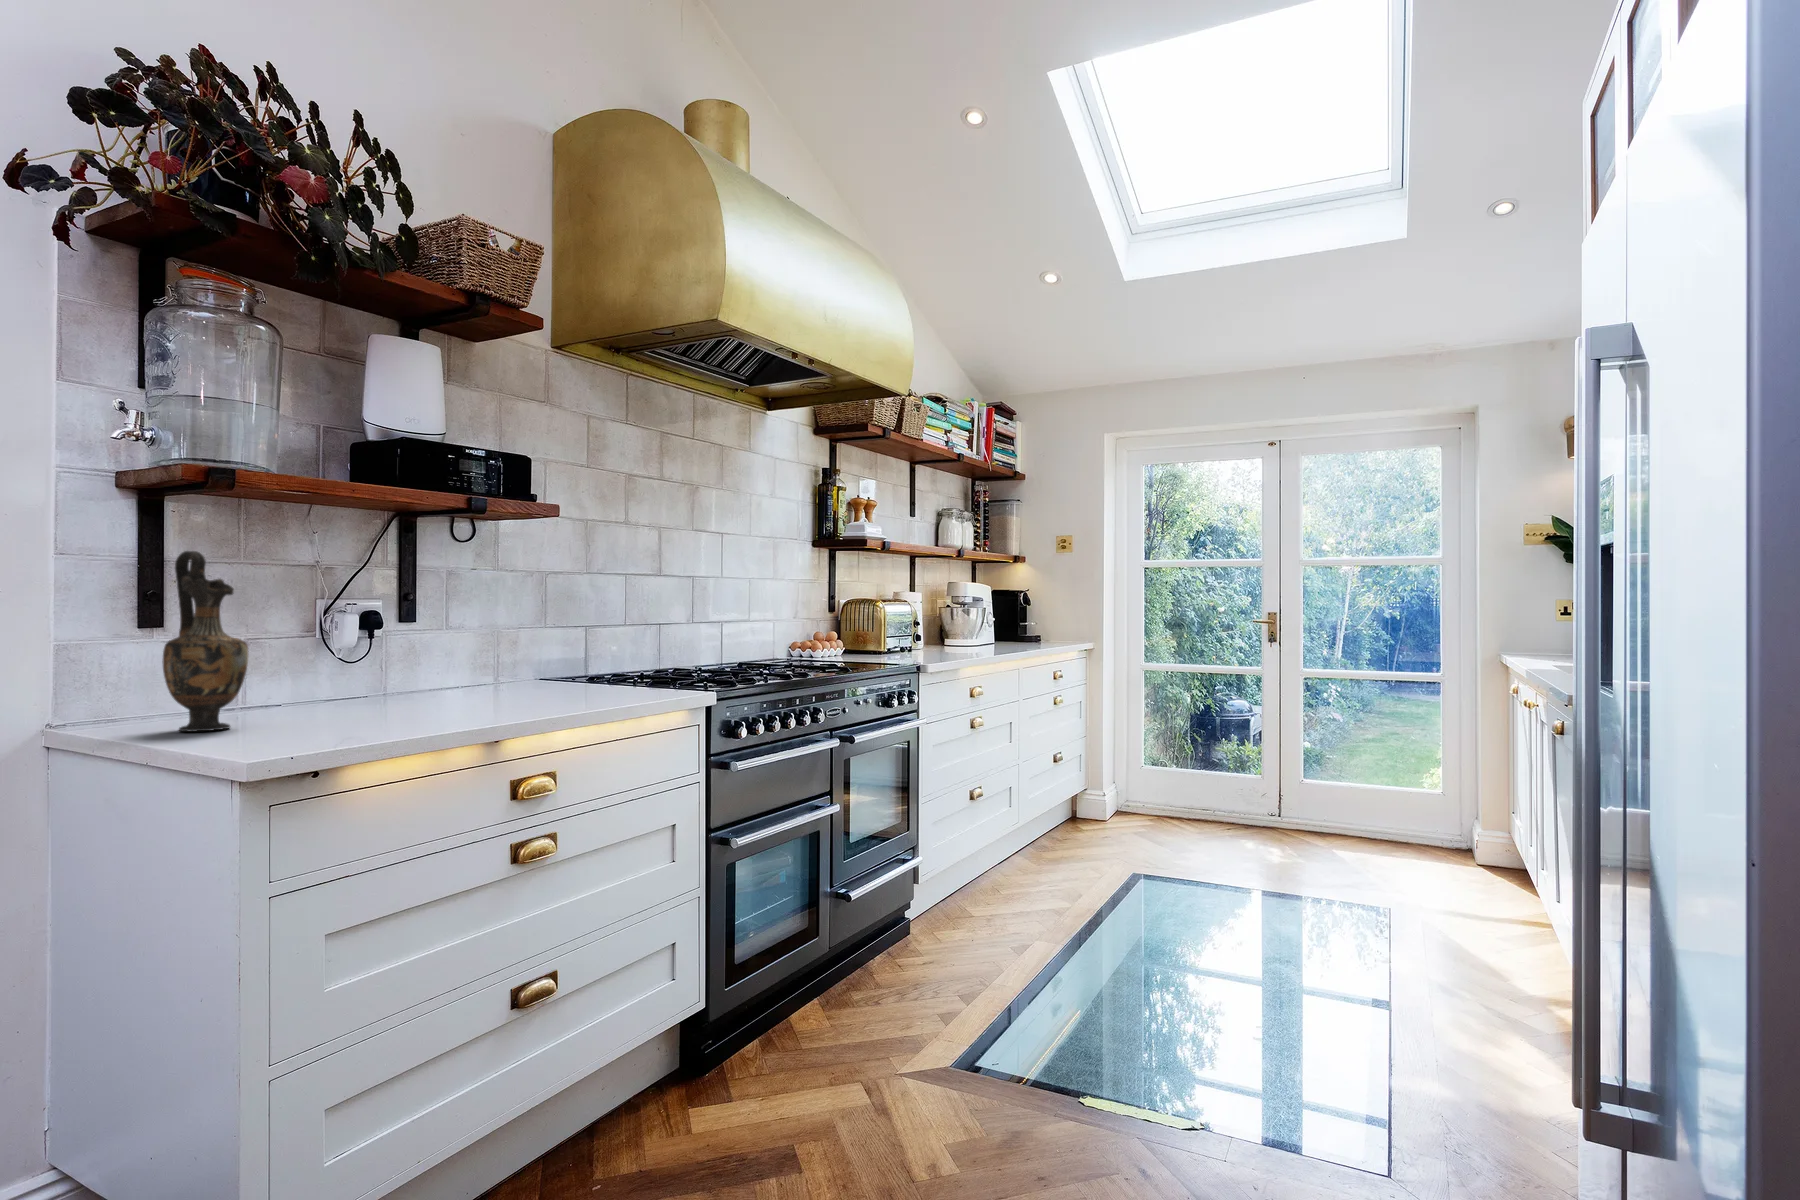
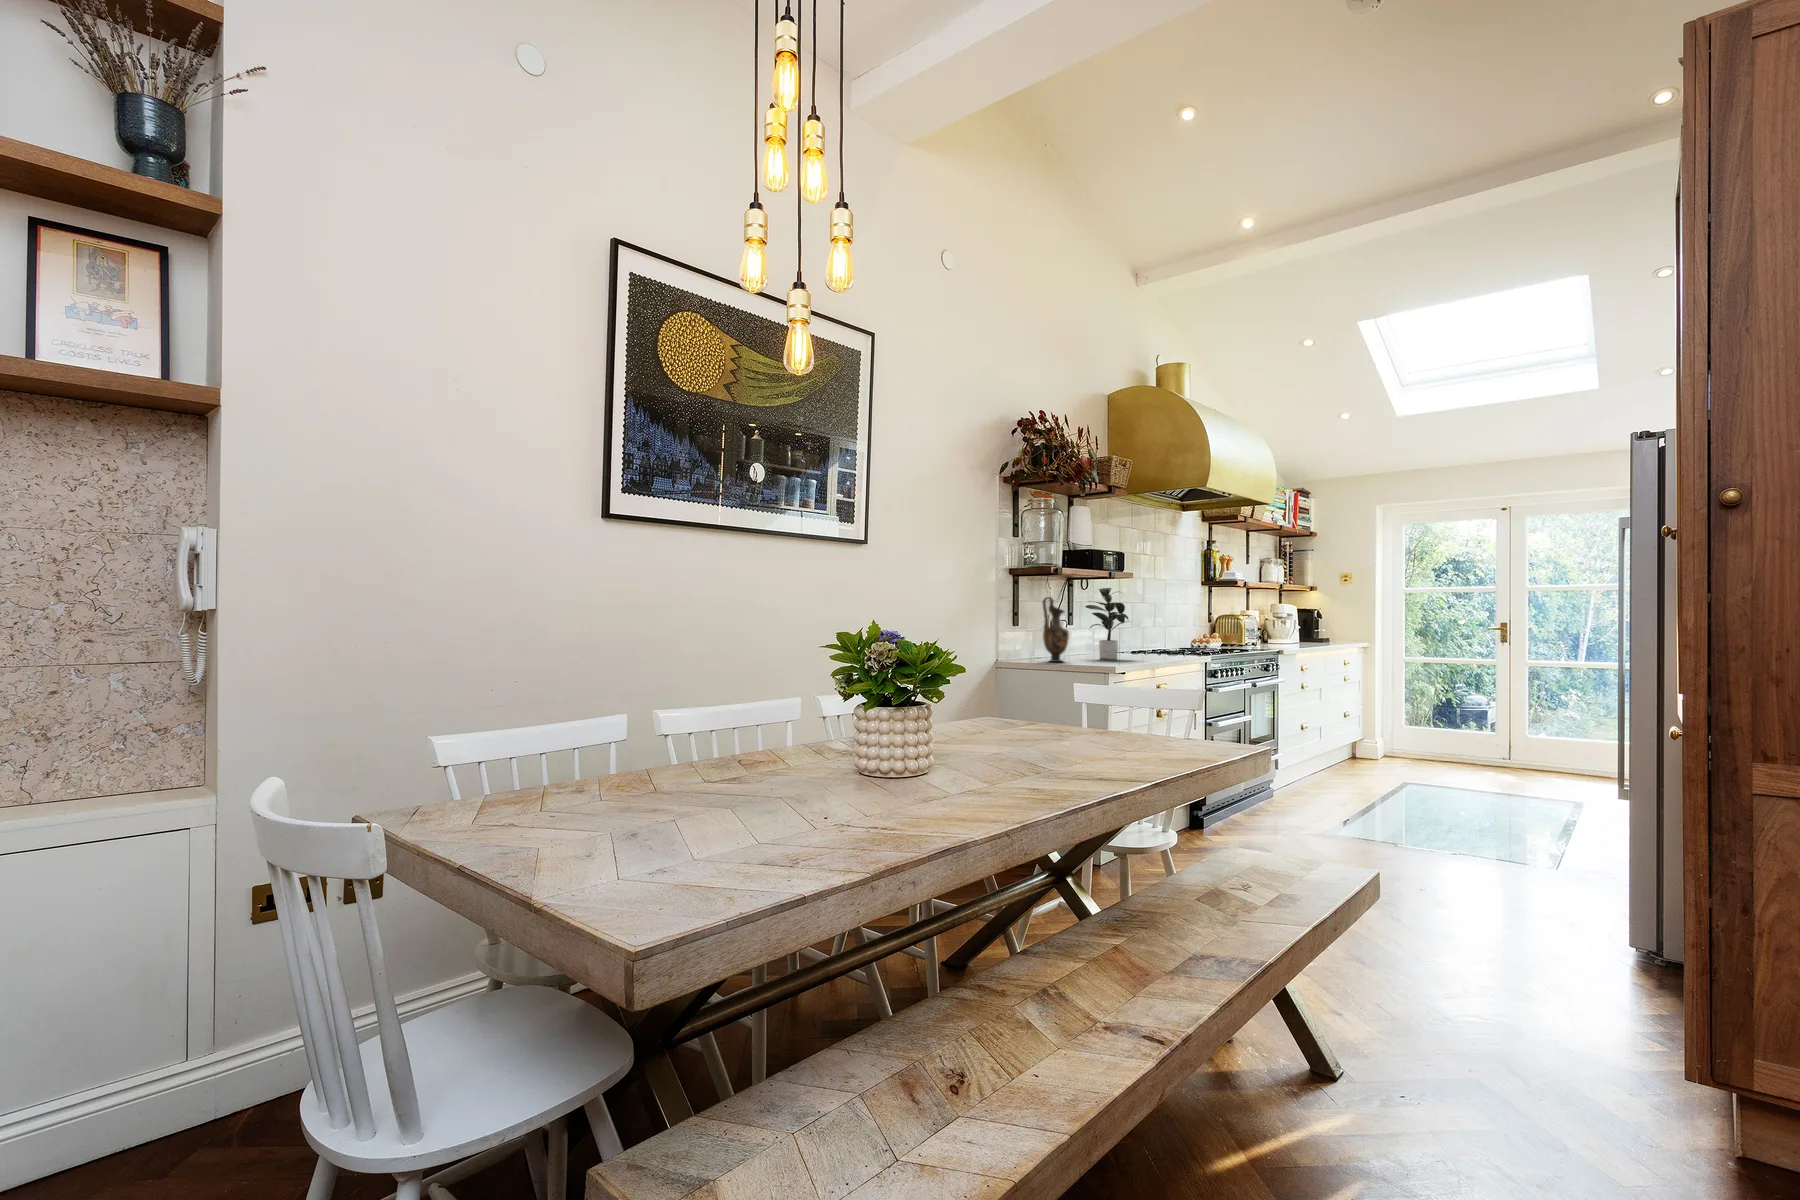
potted plant: none [344,529,525,713] -> present [1085,588,1128,660]

